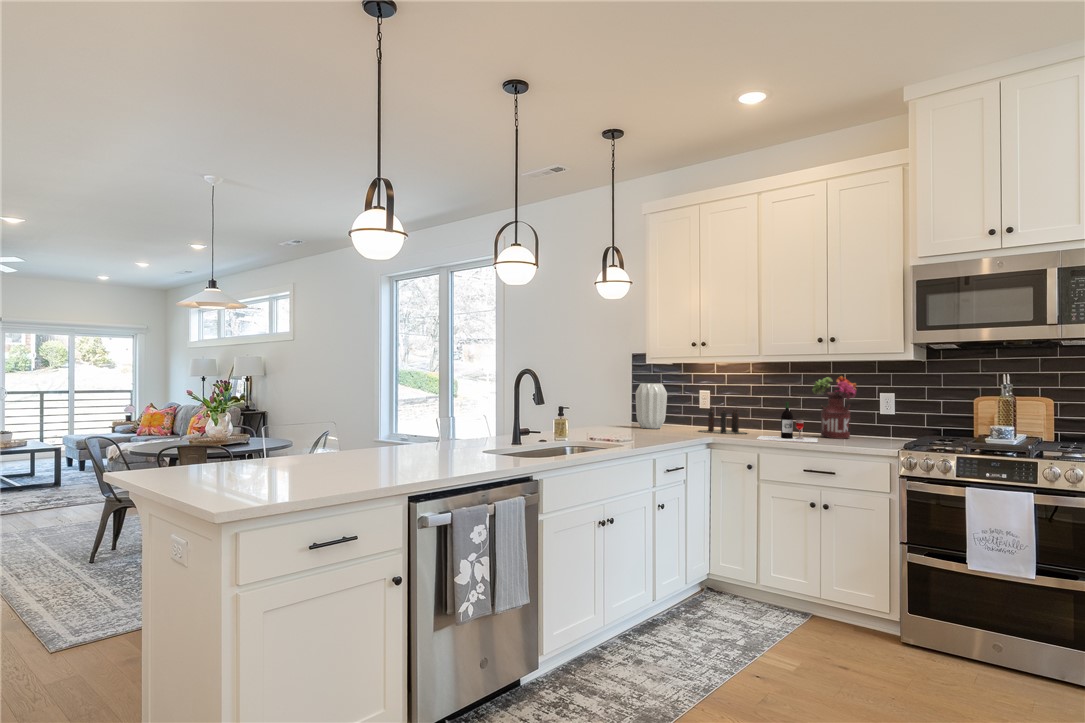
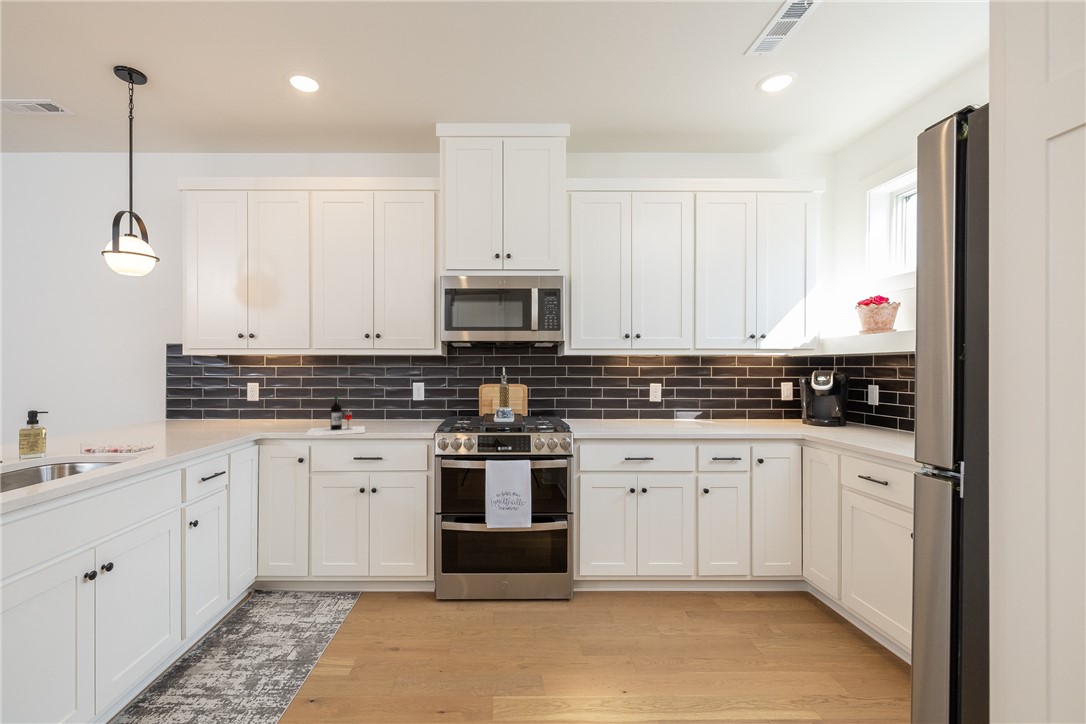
flower arrangement: present [813,376,856,438] -> none [358,368,397,423]
vase: present [636,384,667,429] -> none [162,381,204,431]
candle: present [700,407,747,434] -> none [242,401,308,430]

